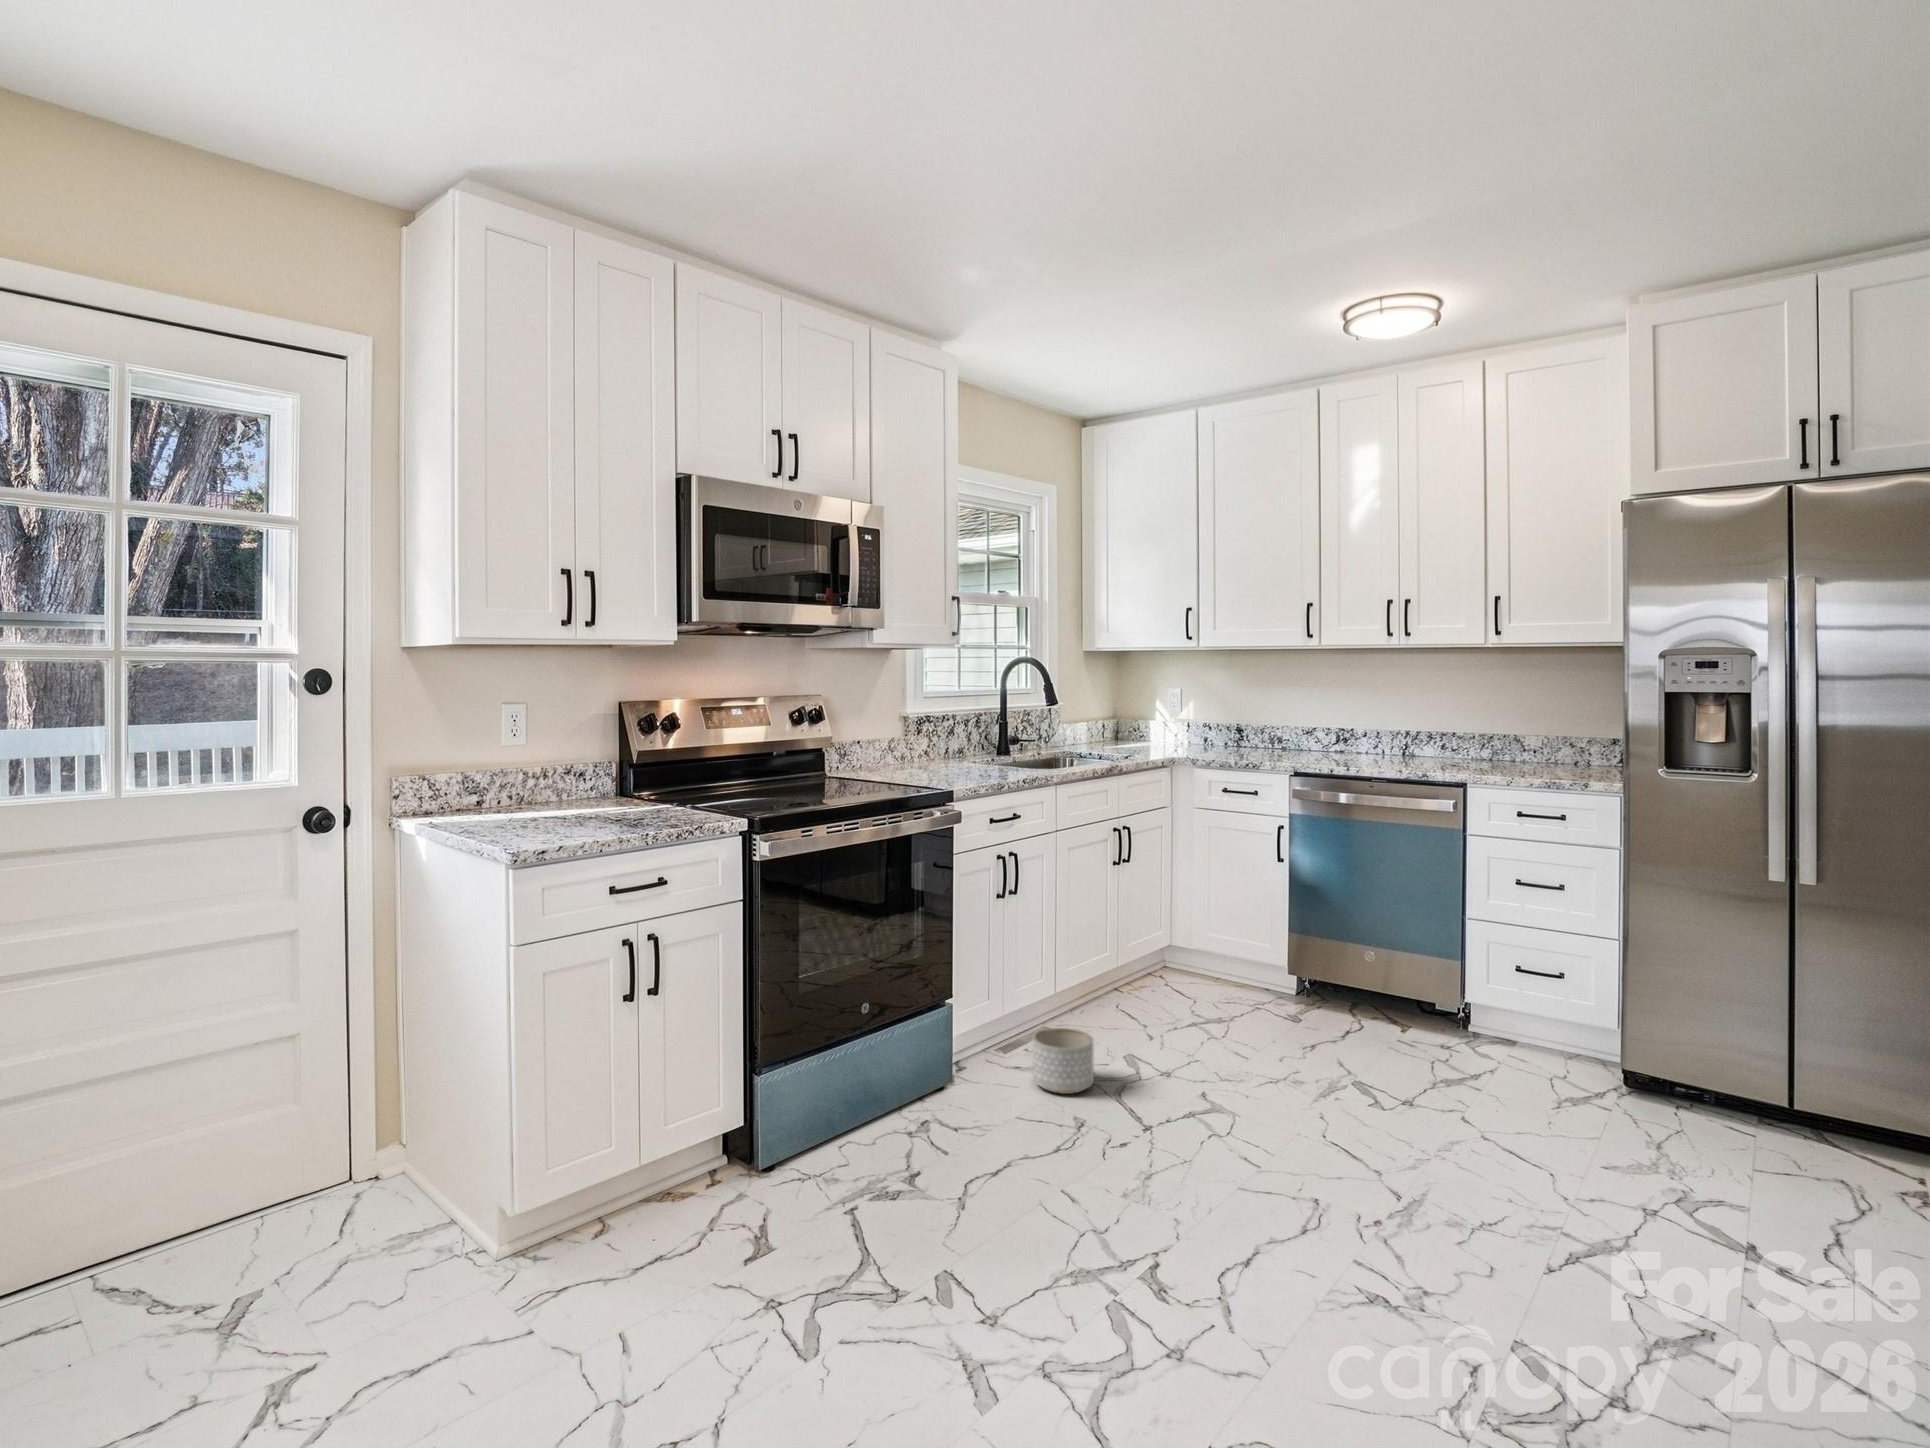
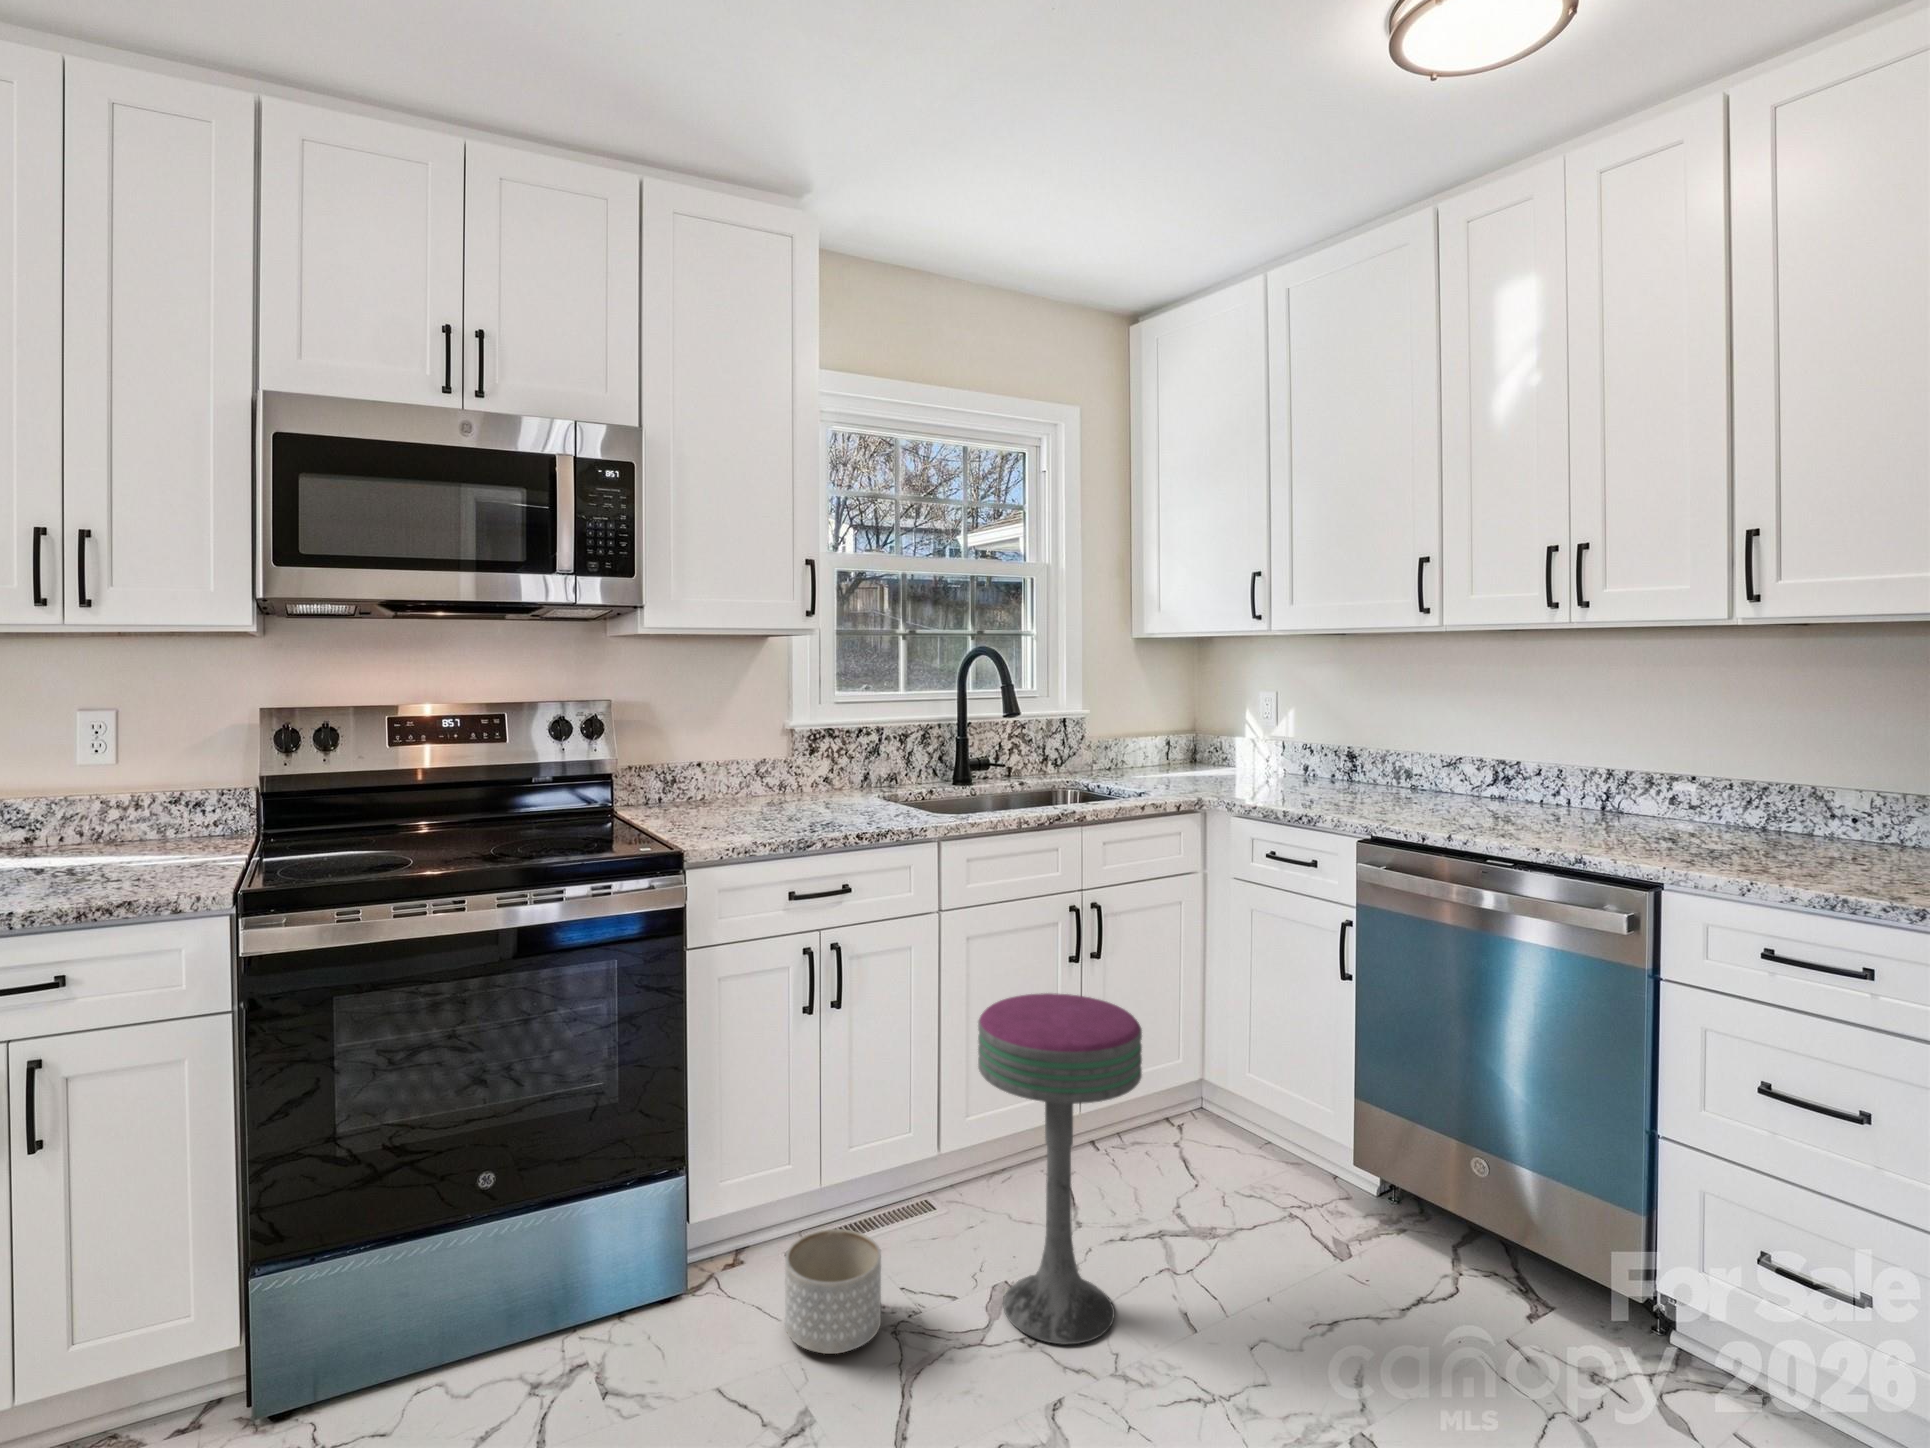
bar stool: none [1127,873,1228,1072] -> present [978,993,1142,1345]

